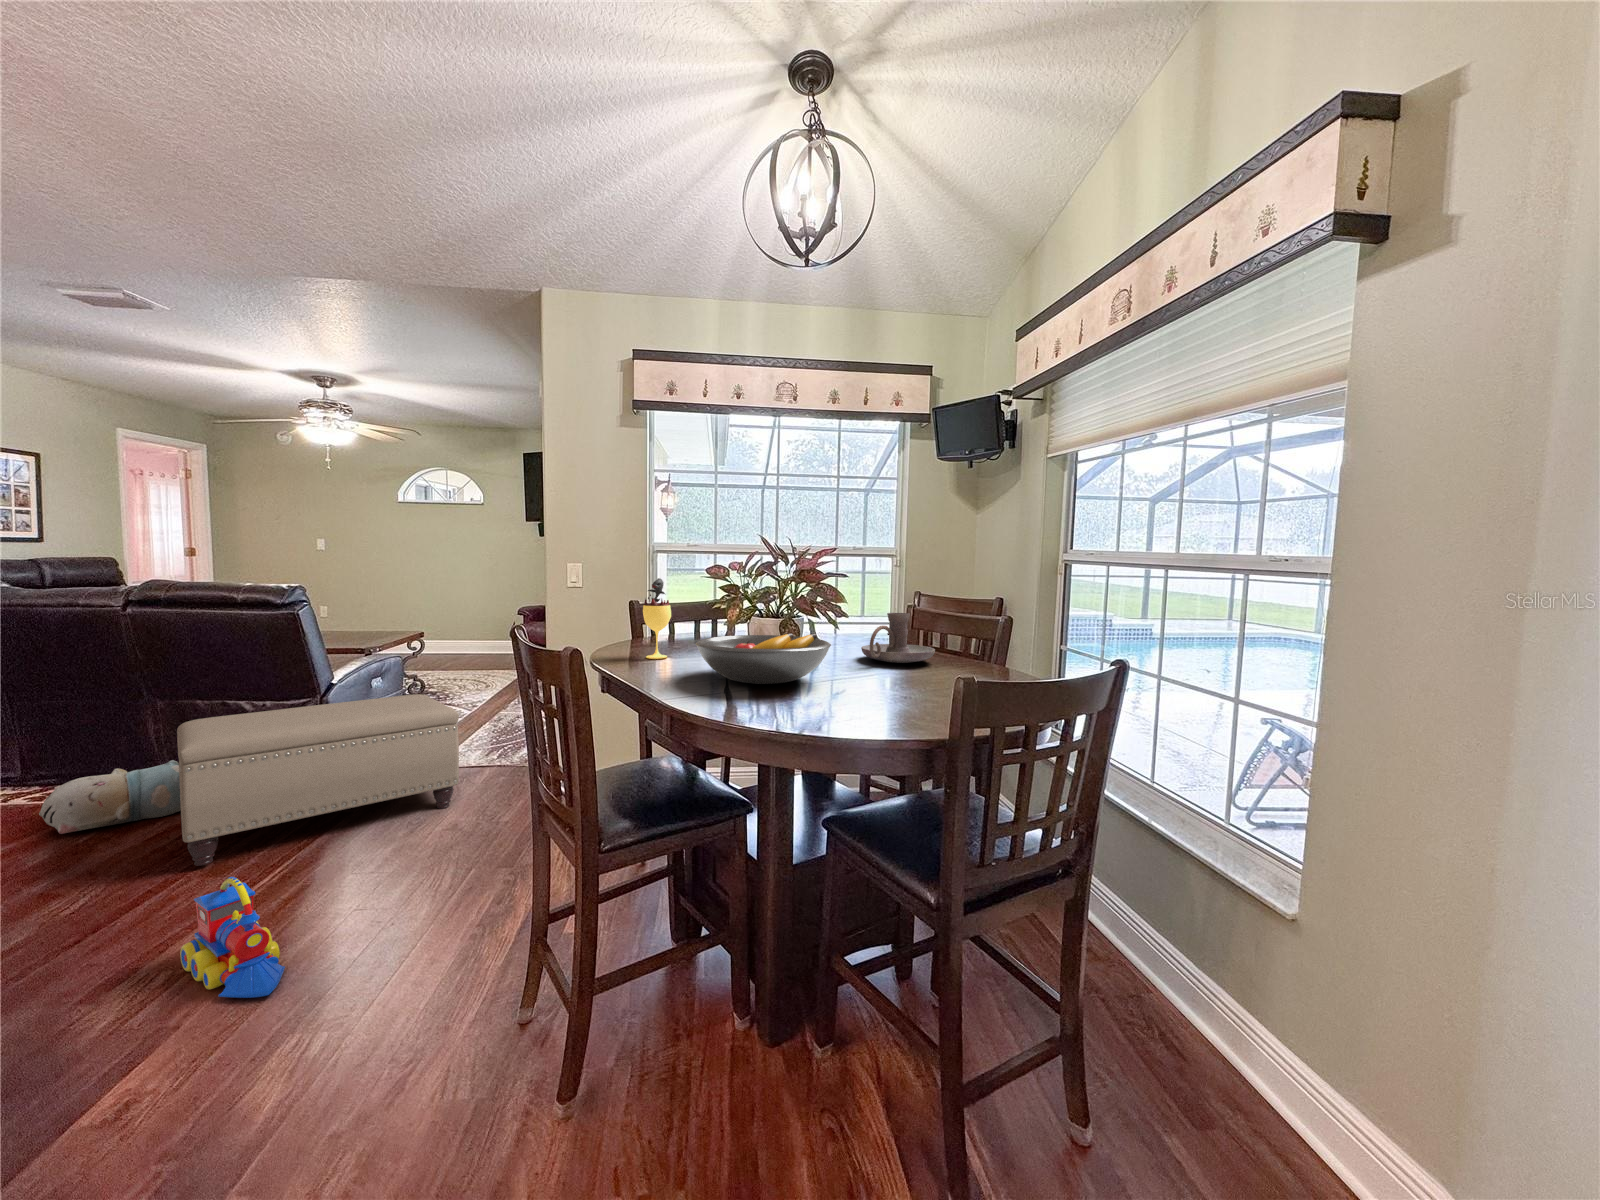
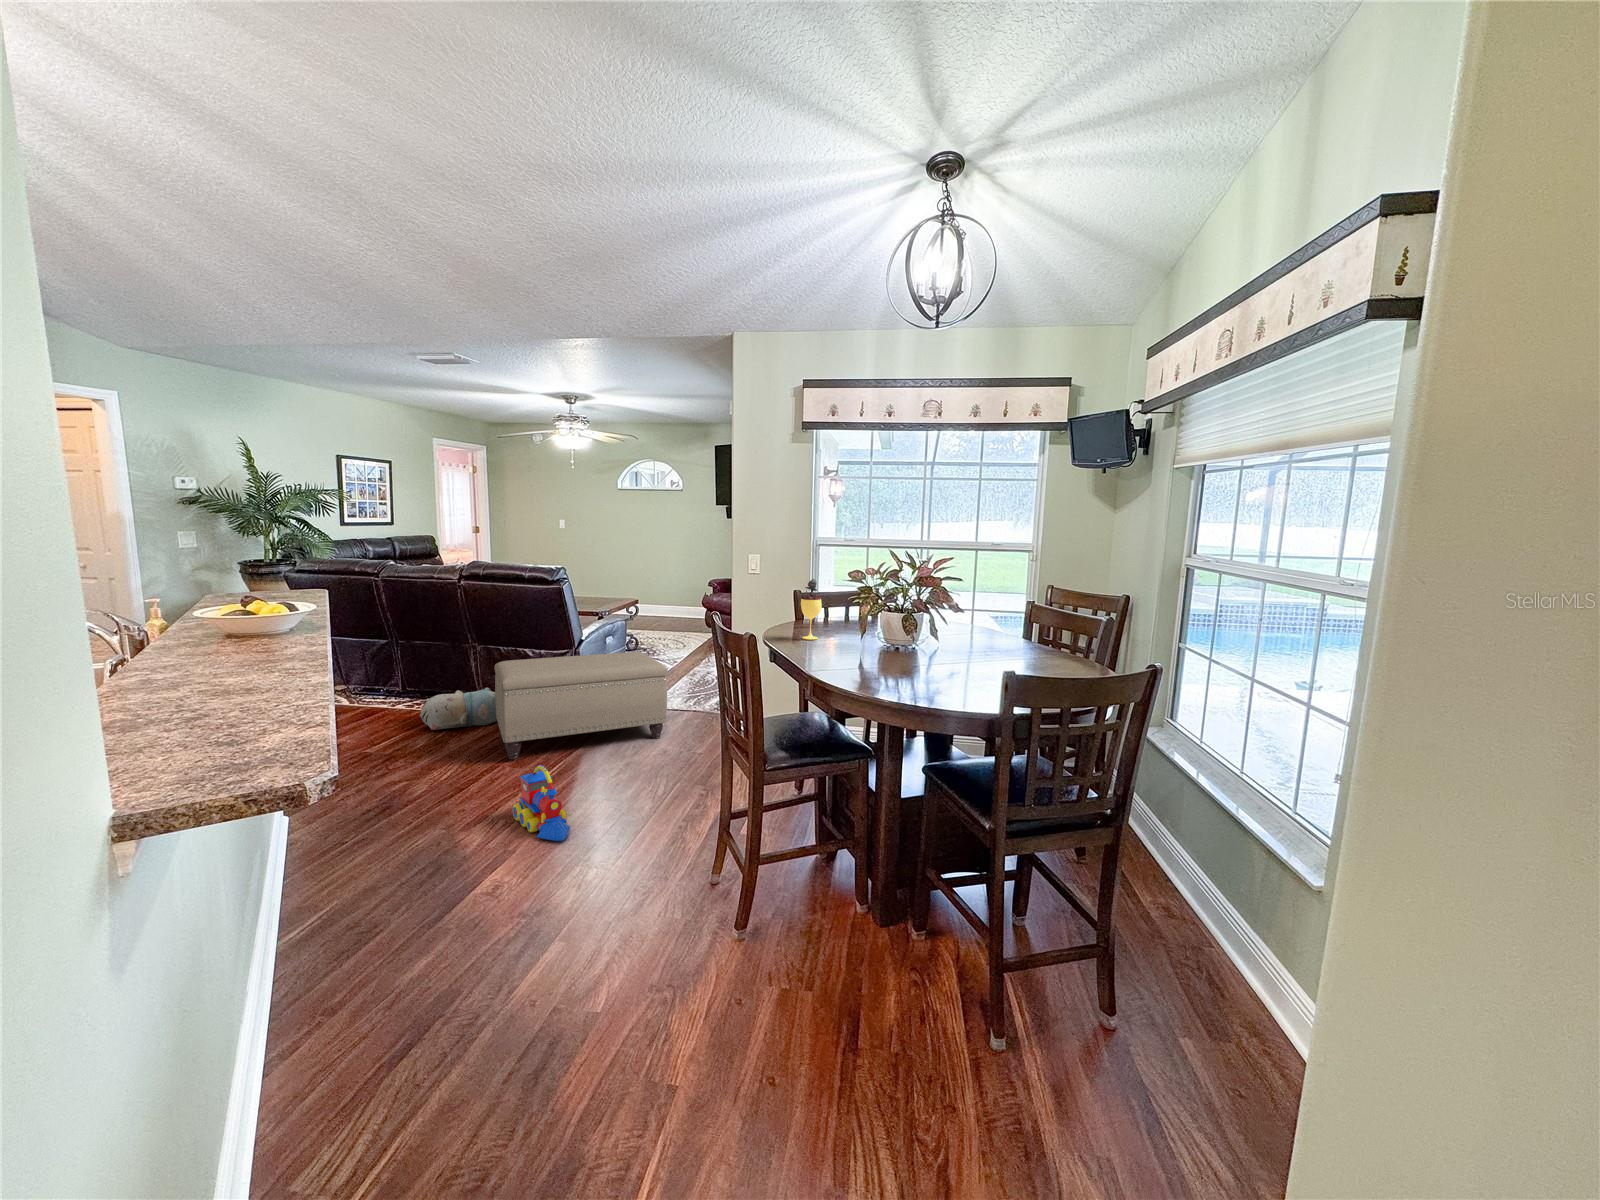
candle holder: present [861,613,935,663] -> none [973,612,1036,654]
fruit bowl: present [696,634,831,684] -> none [836,626,938,665]

